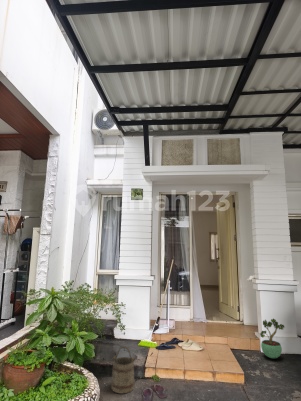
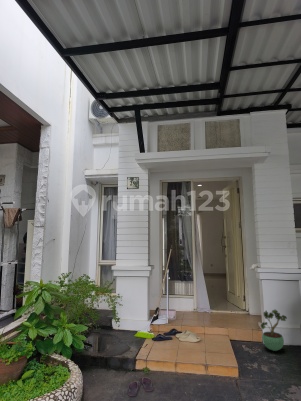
bucket: present [111,347,135,394] -> none [101,338,124,385]

